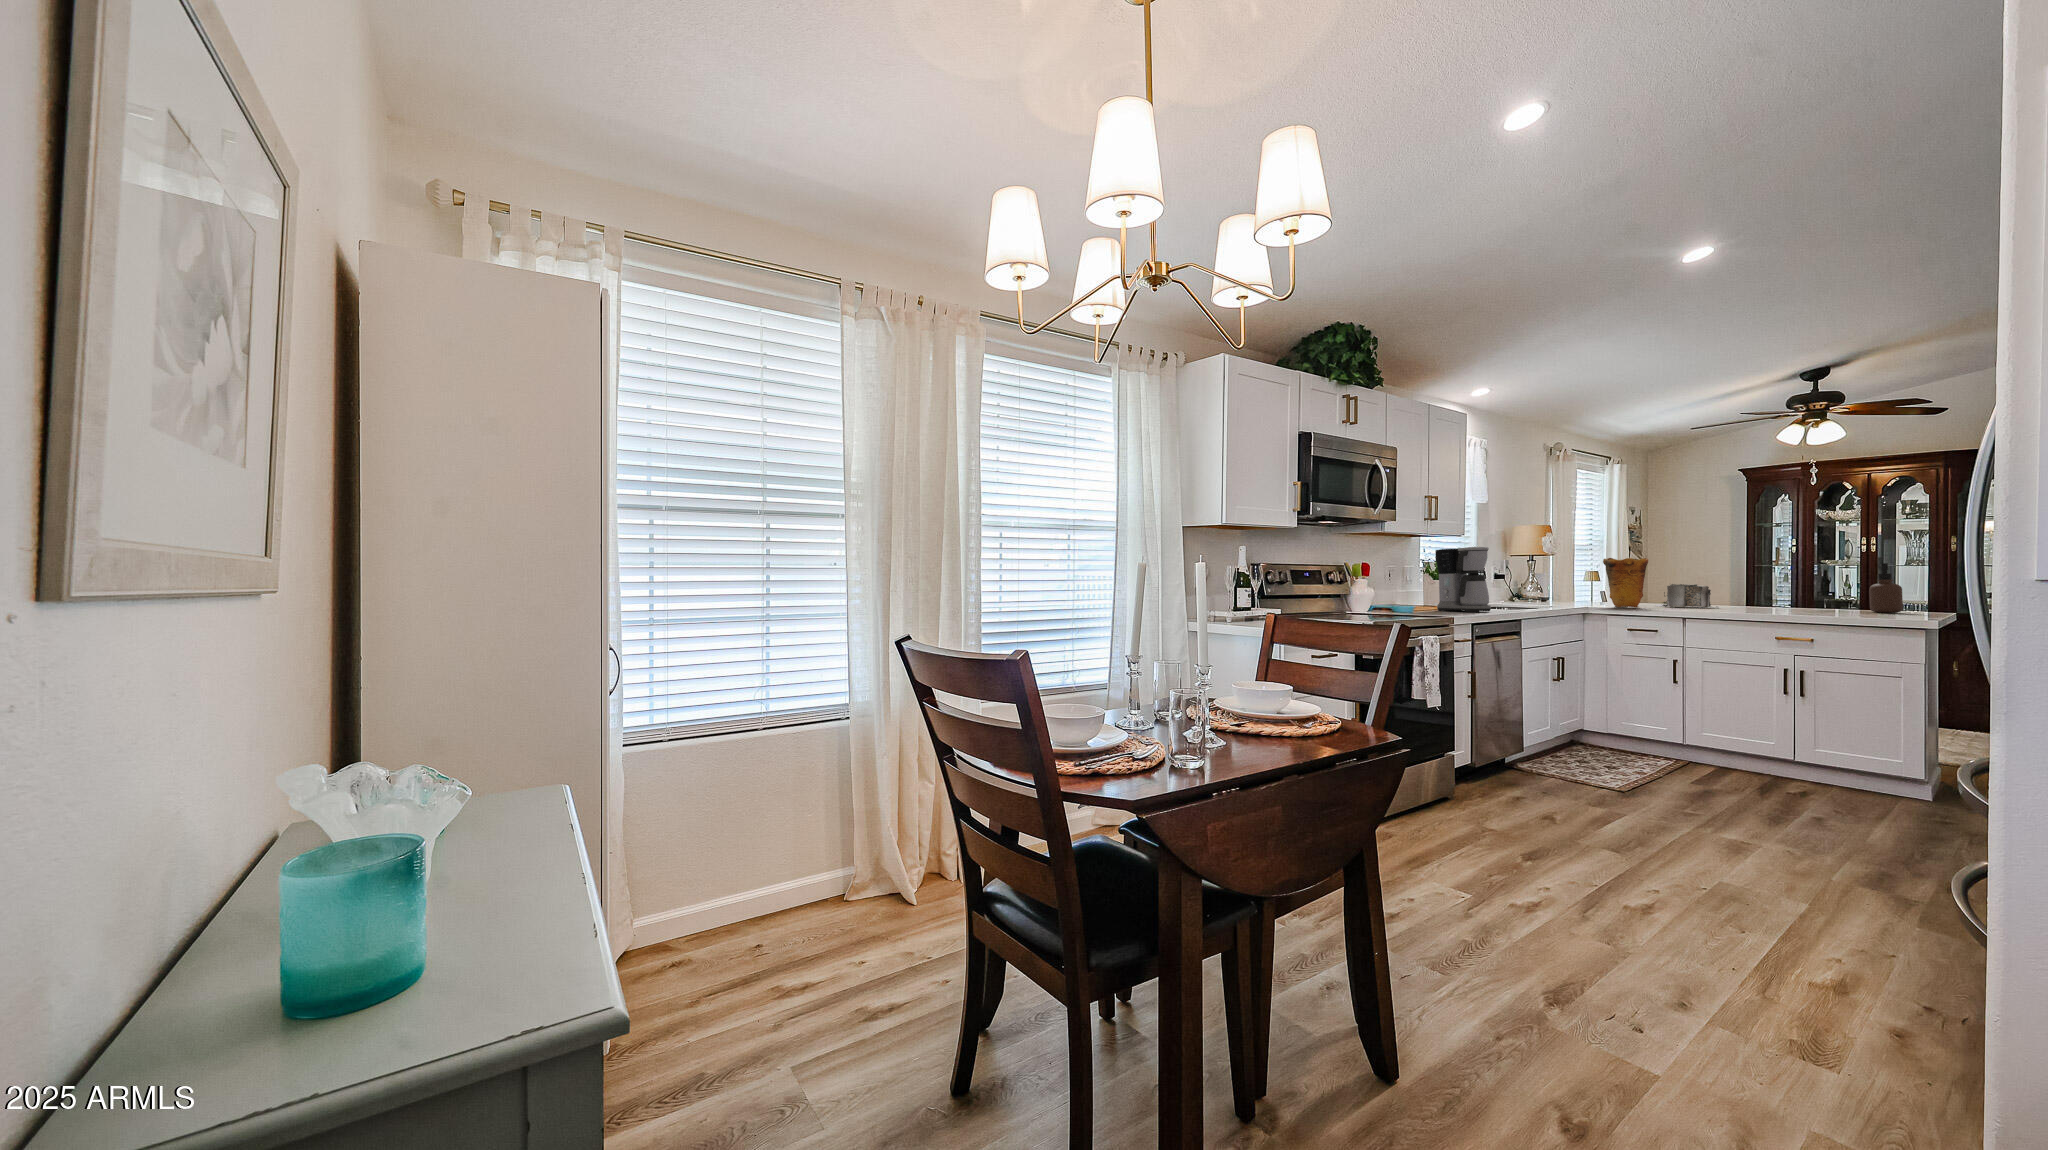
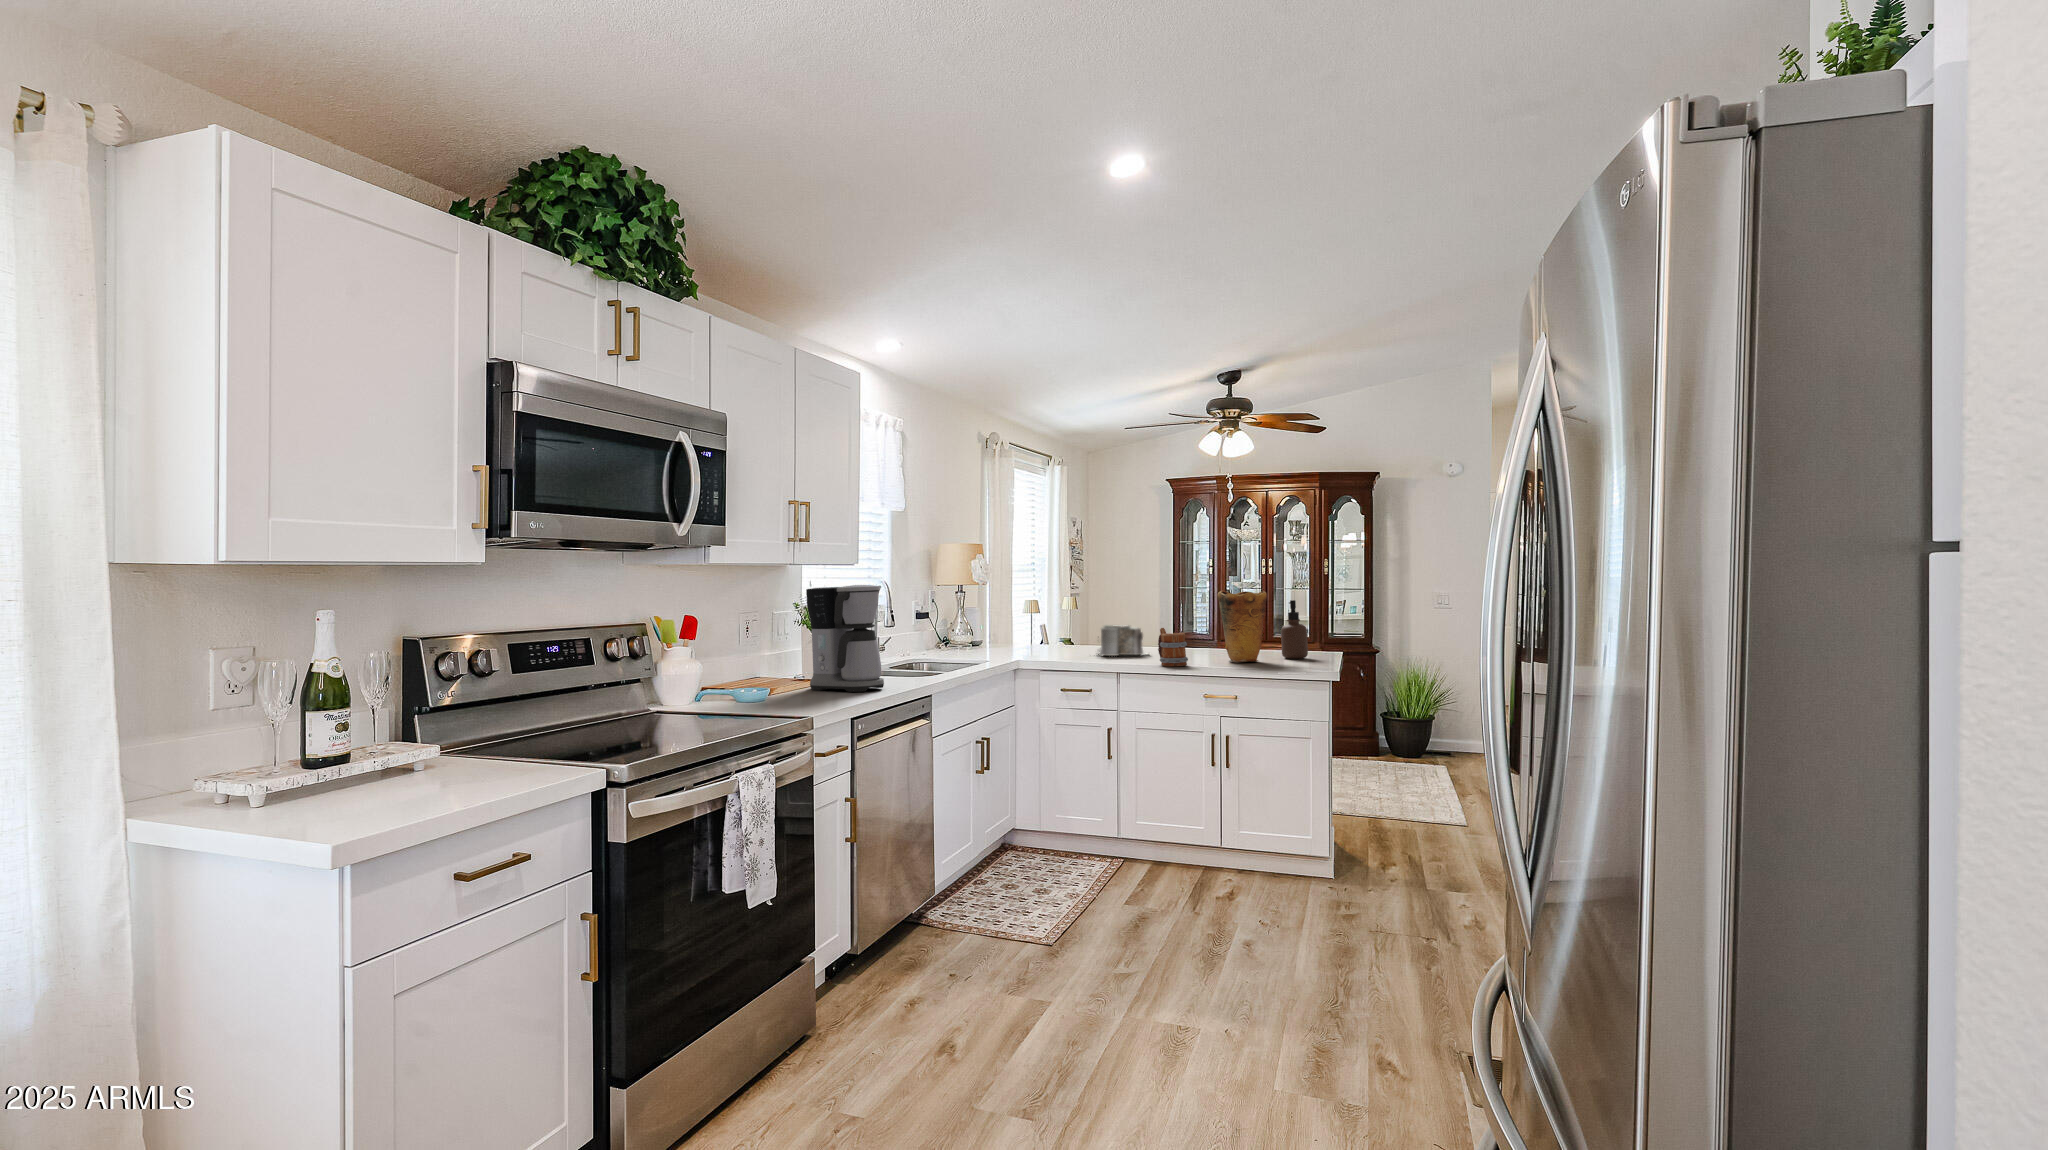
vase: present [1603,558,1648,607] -> present [1217,591,1267,662]
mug: none [1727,583,1759,612] -> present [1158,628,1188,666]

